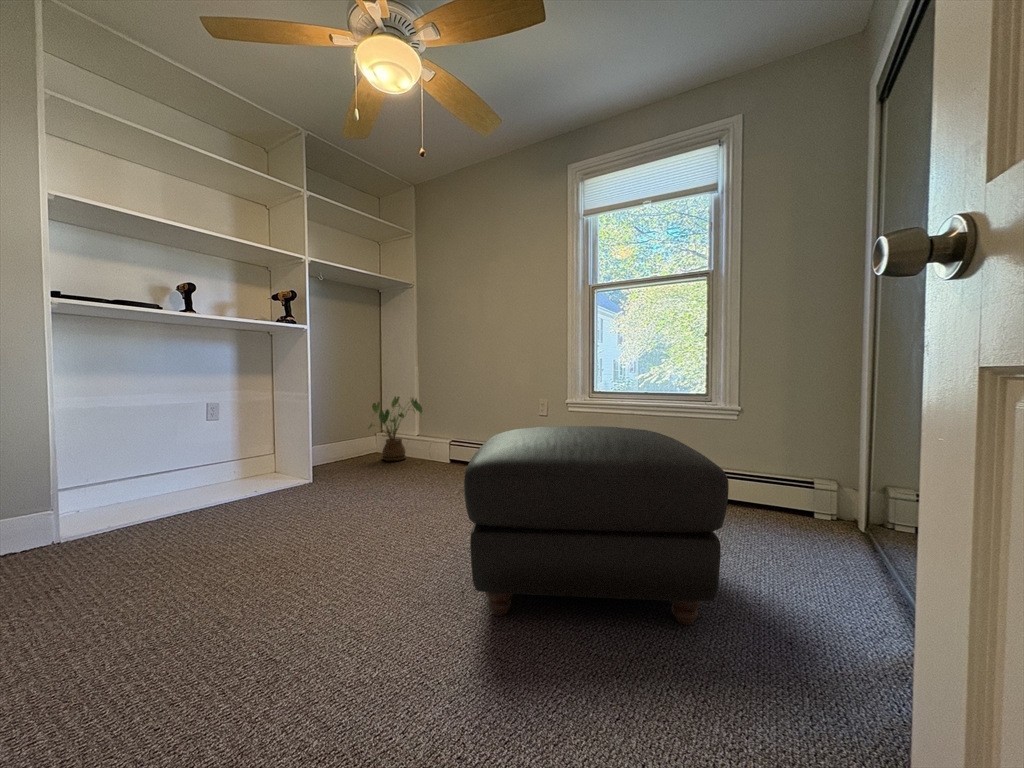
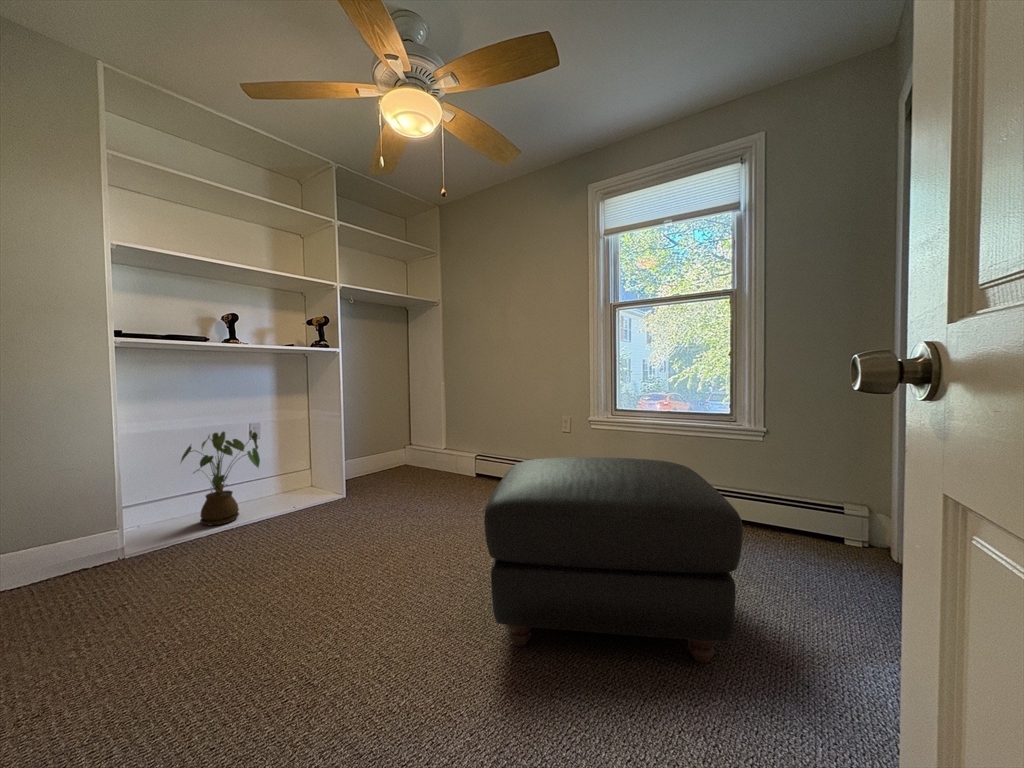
house plant: present [368,397,422,461] -> present [181,430,260,526]

